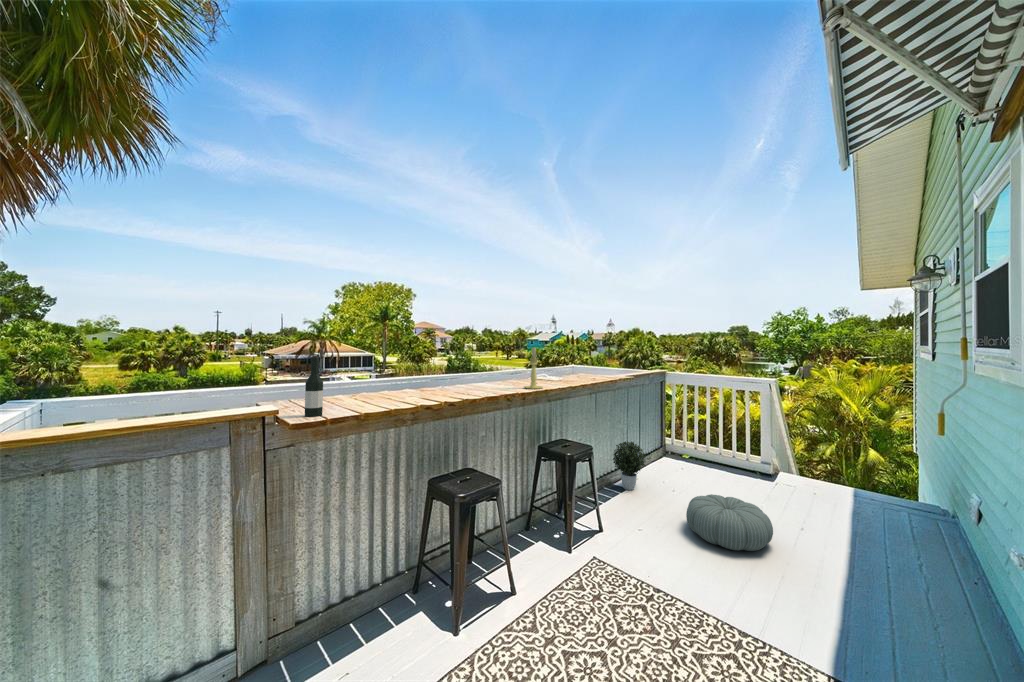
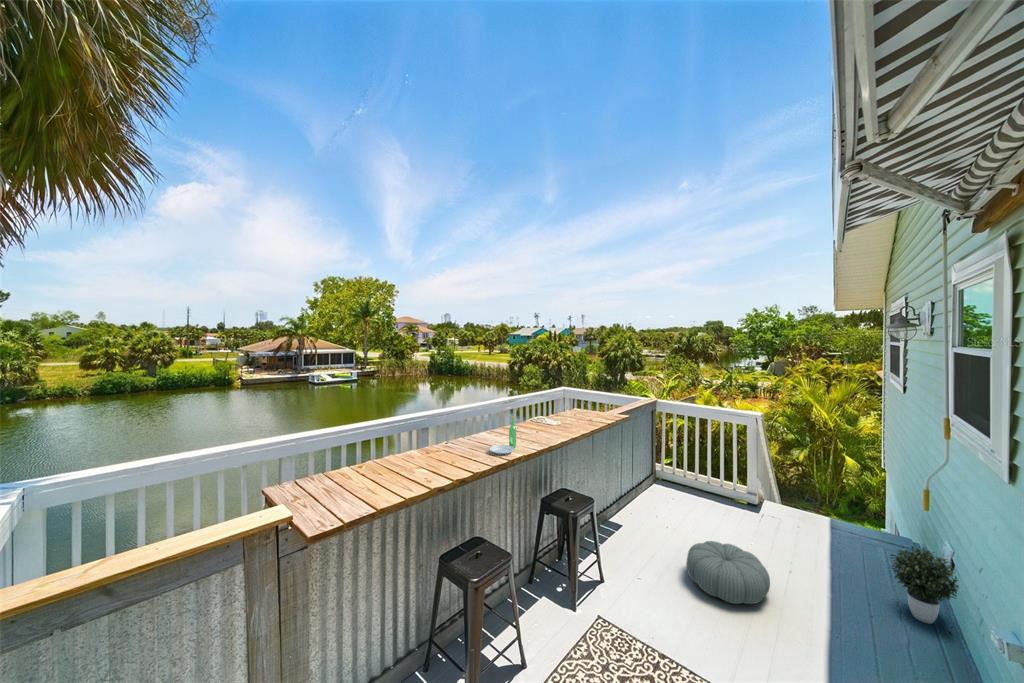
candle holder: present [524,348,543,389] -> none [527,400,547,444]
wine bottle: present [305,356,323,417] -> none [317,455,335,520]
plate: none [485,360,513,393] -> present [490,417,516,455]
potted plant: present [613,441,646,490] -> present [890,546,959,624]

